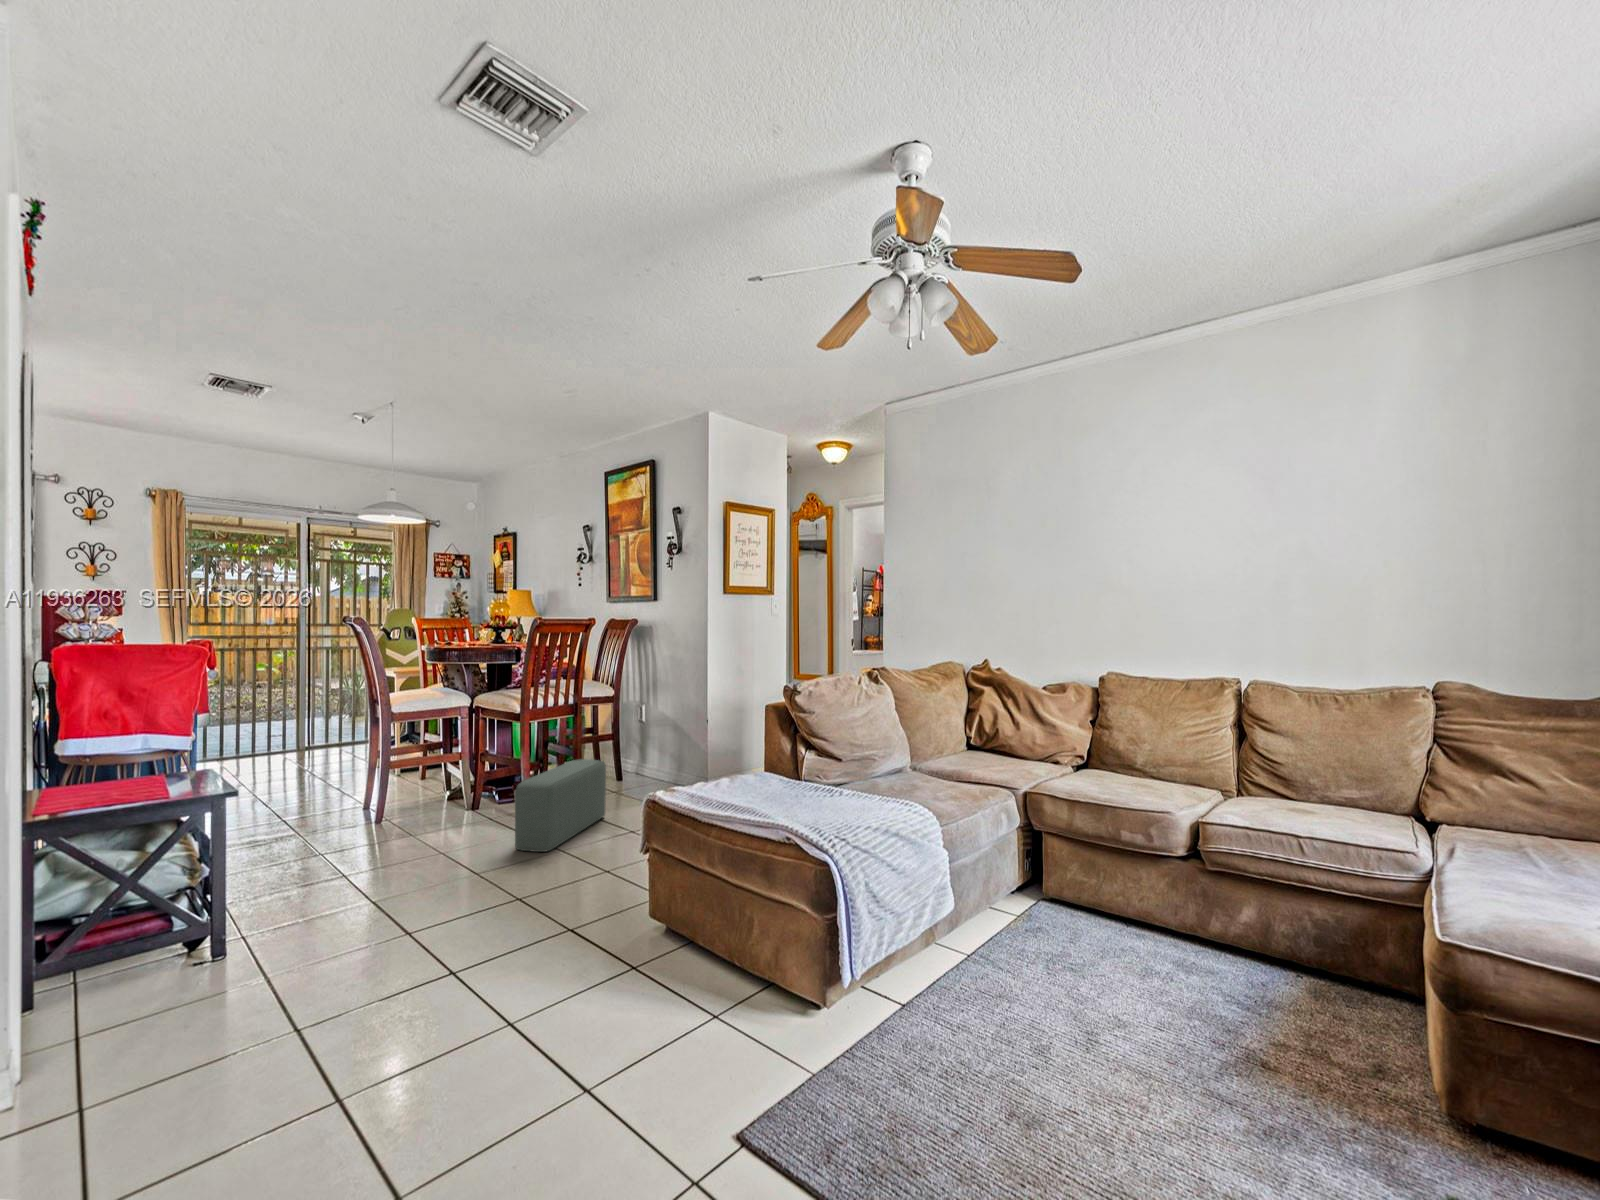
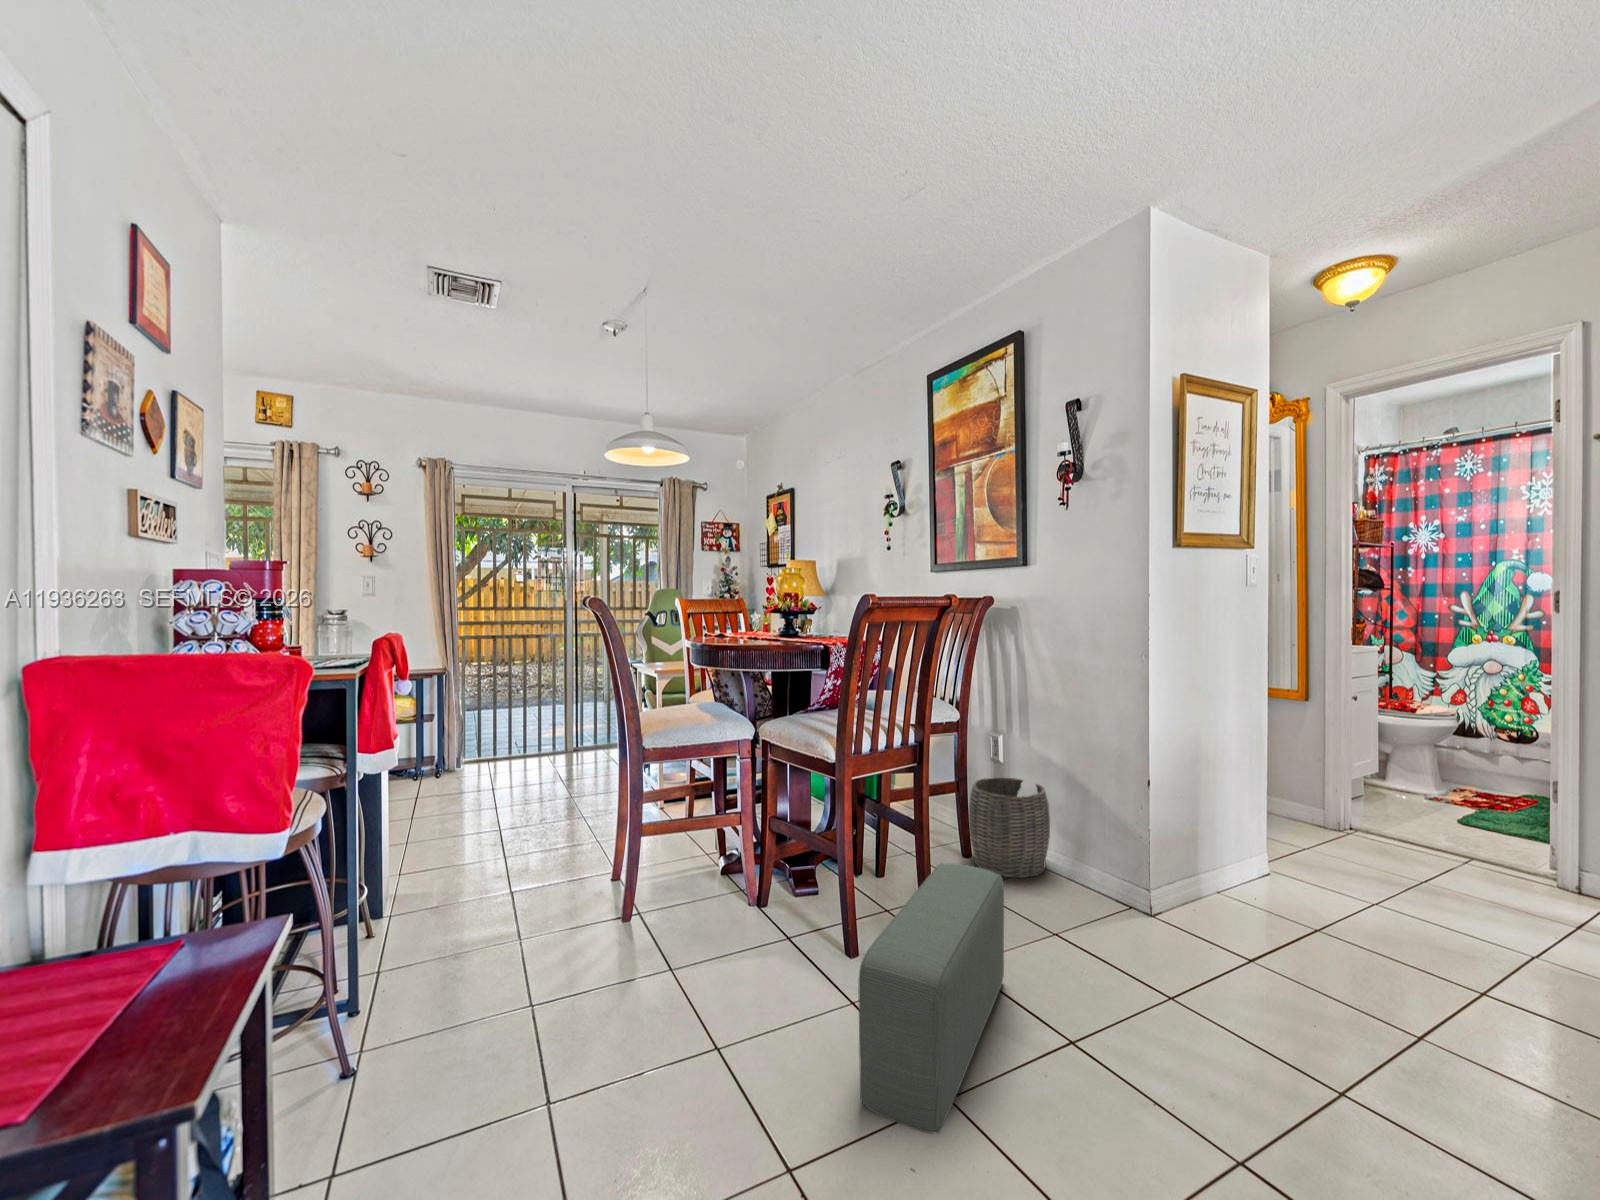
woven basket: none [615,731,663,786] -> present [969,777,1050,878]

